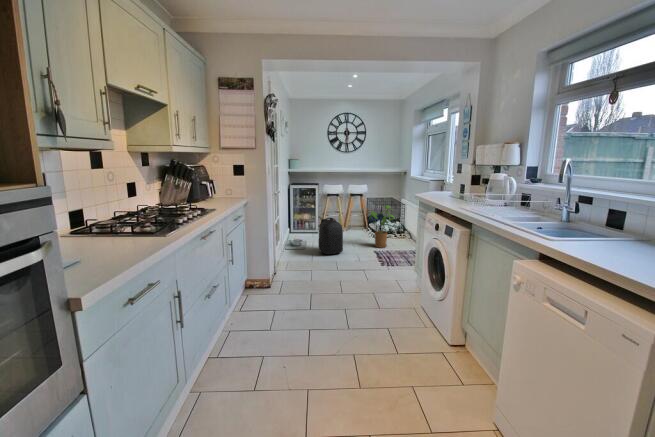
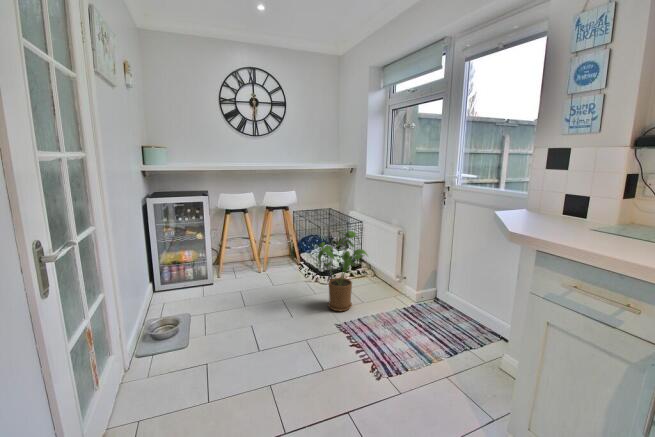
backpack: present [319,218,343,254] -> none [219,269,276,356]

